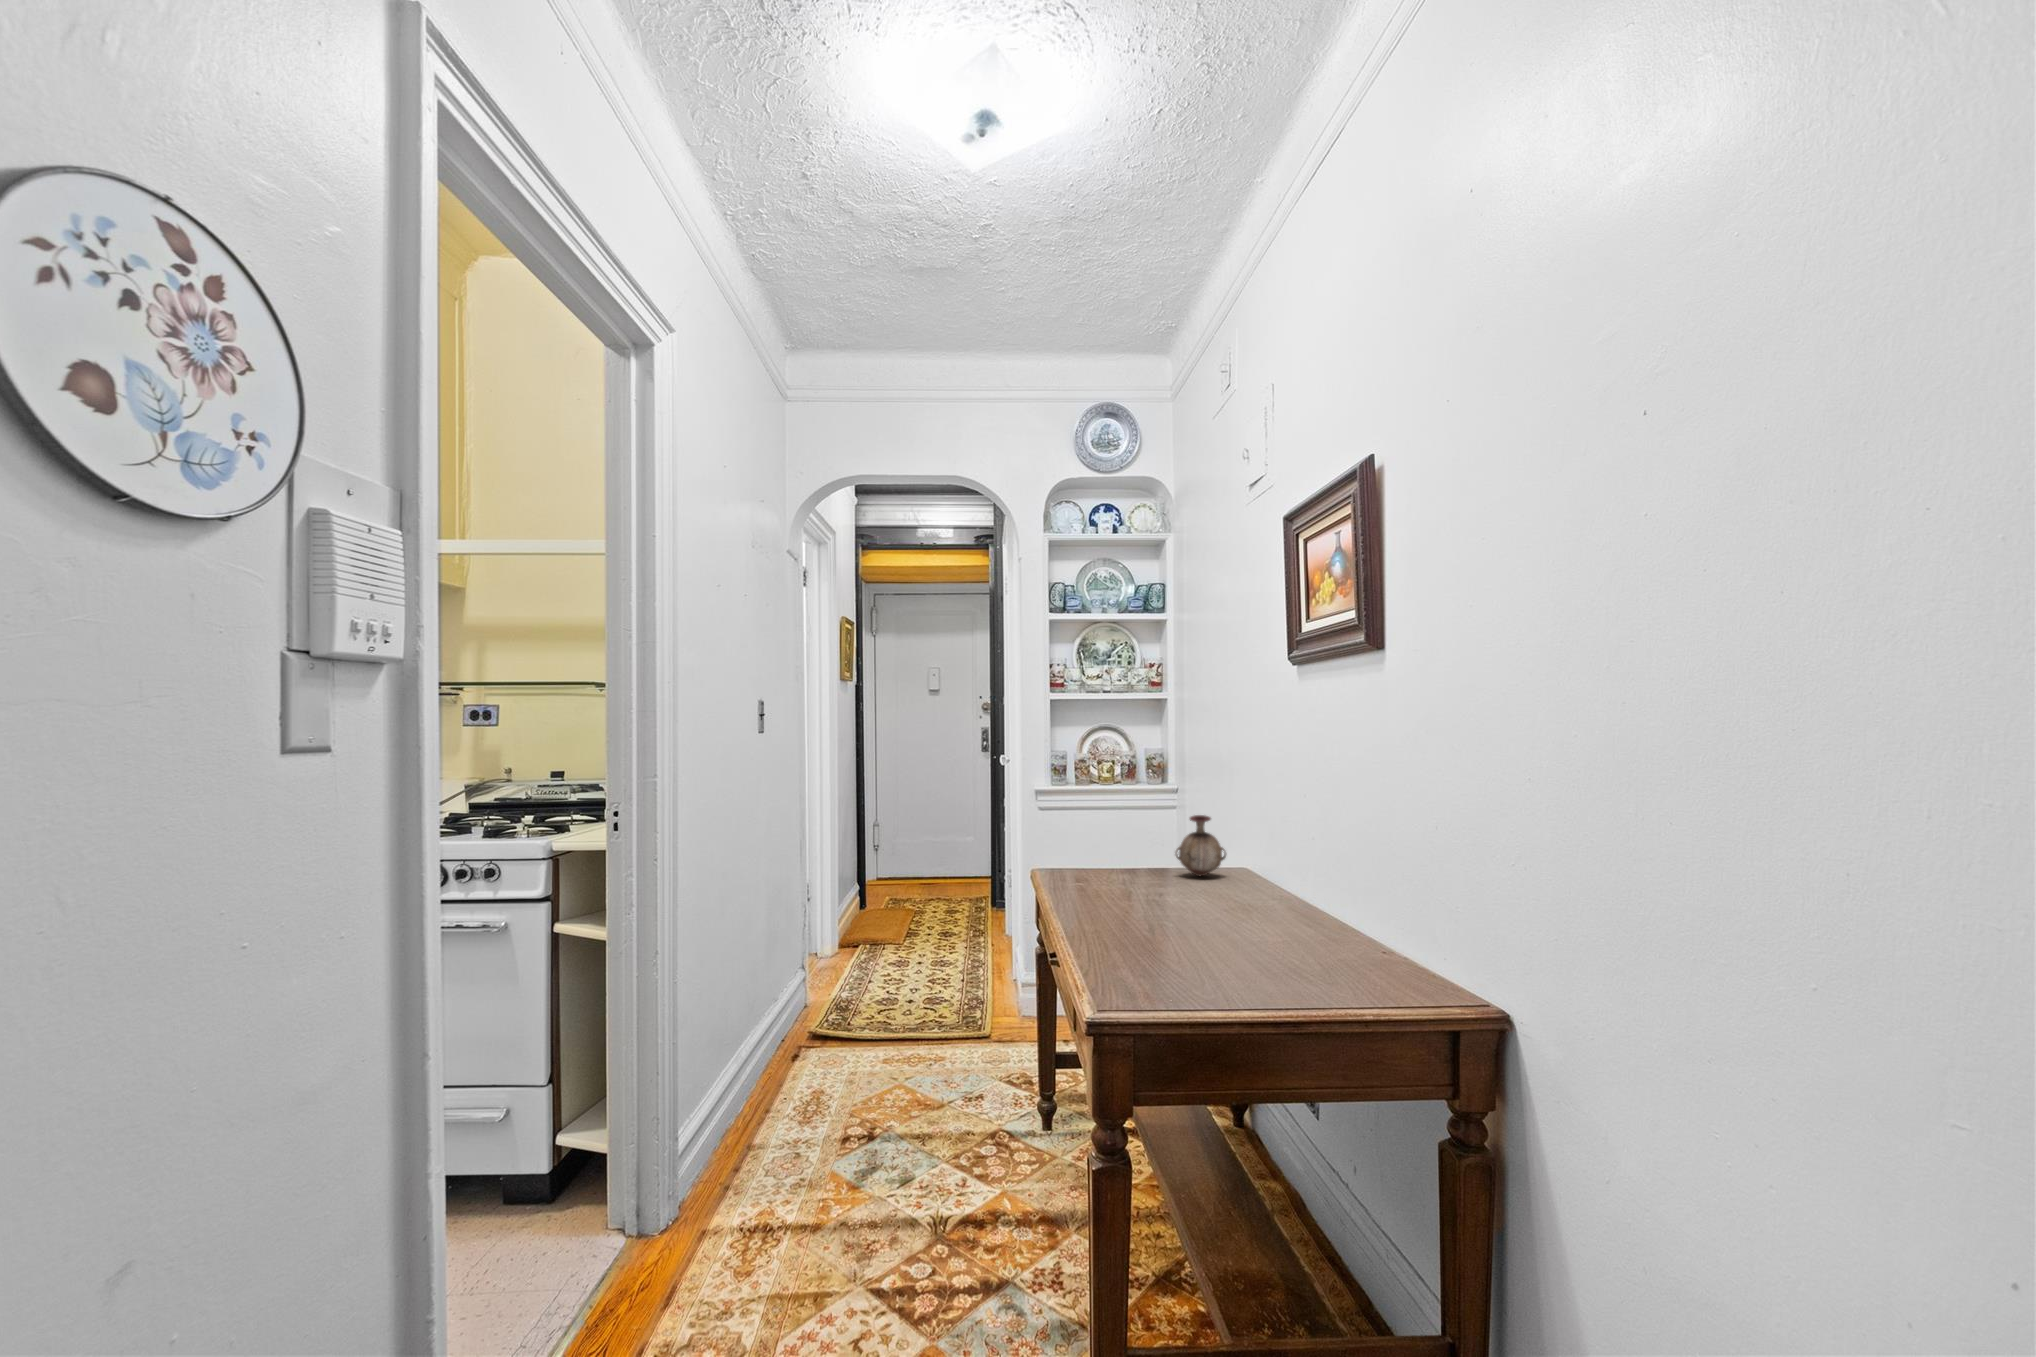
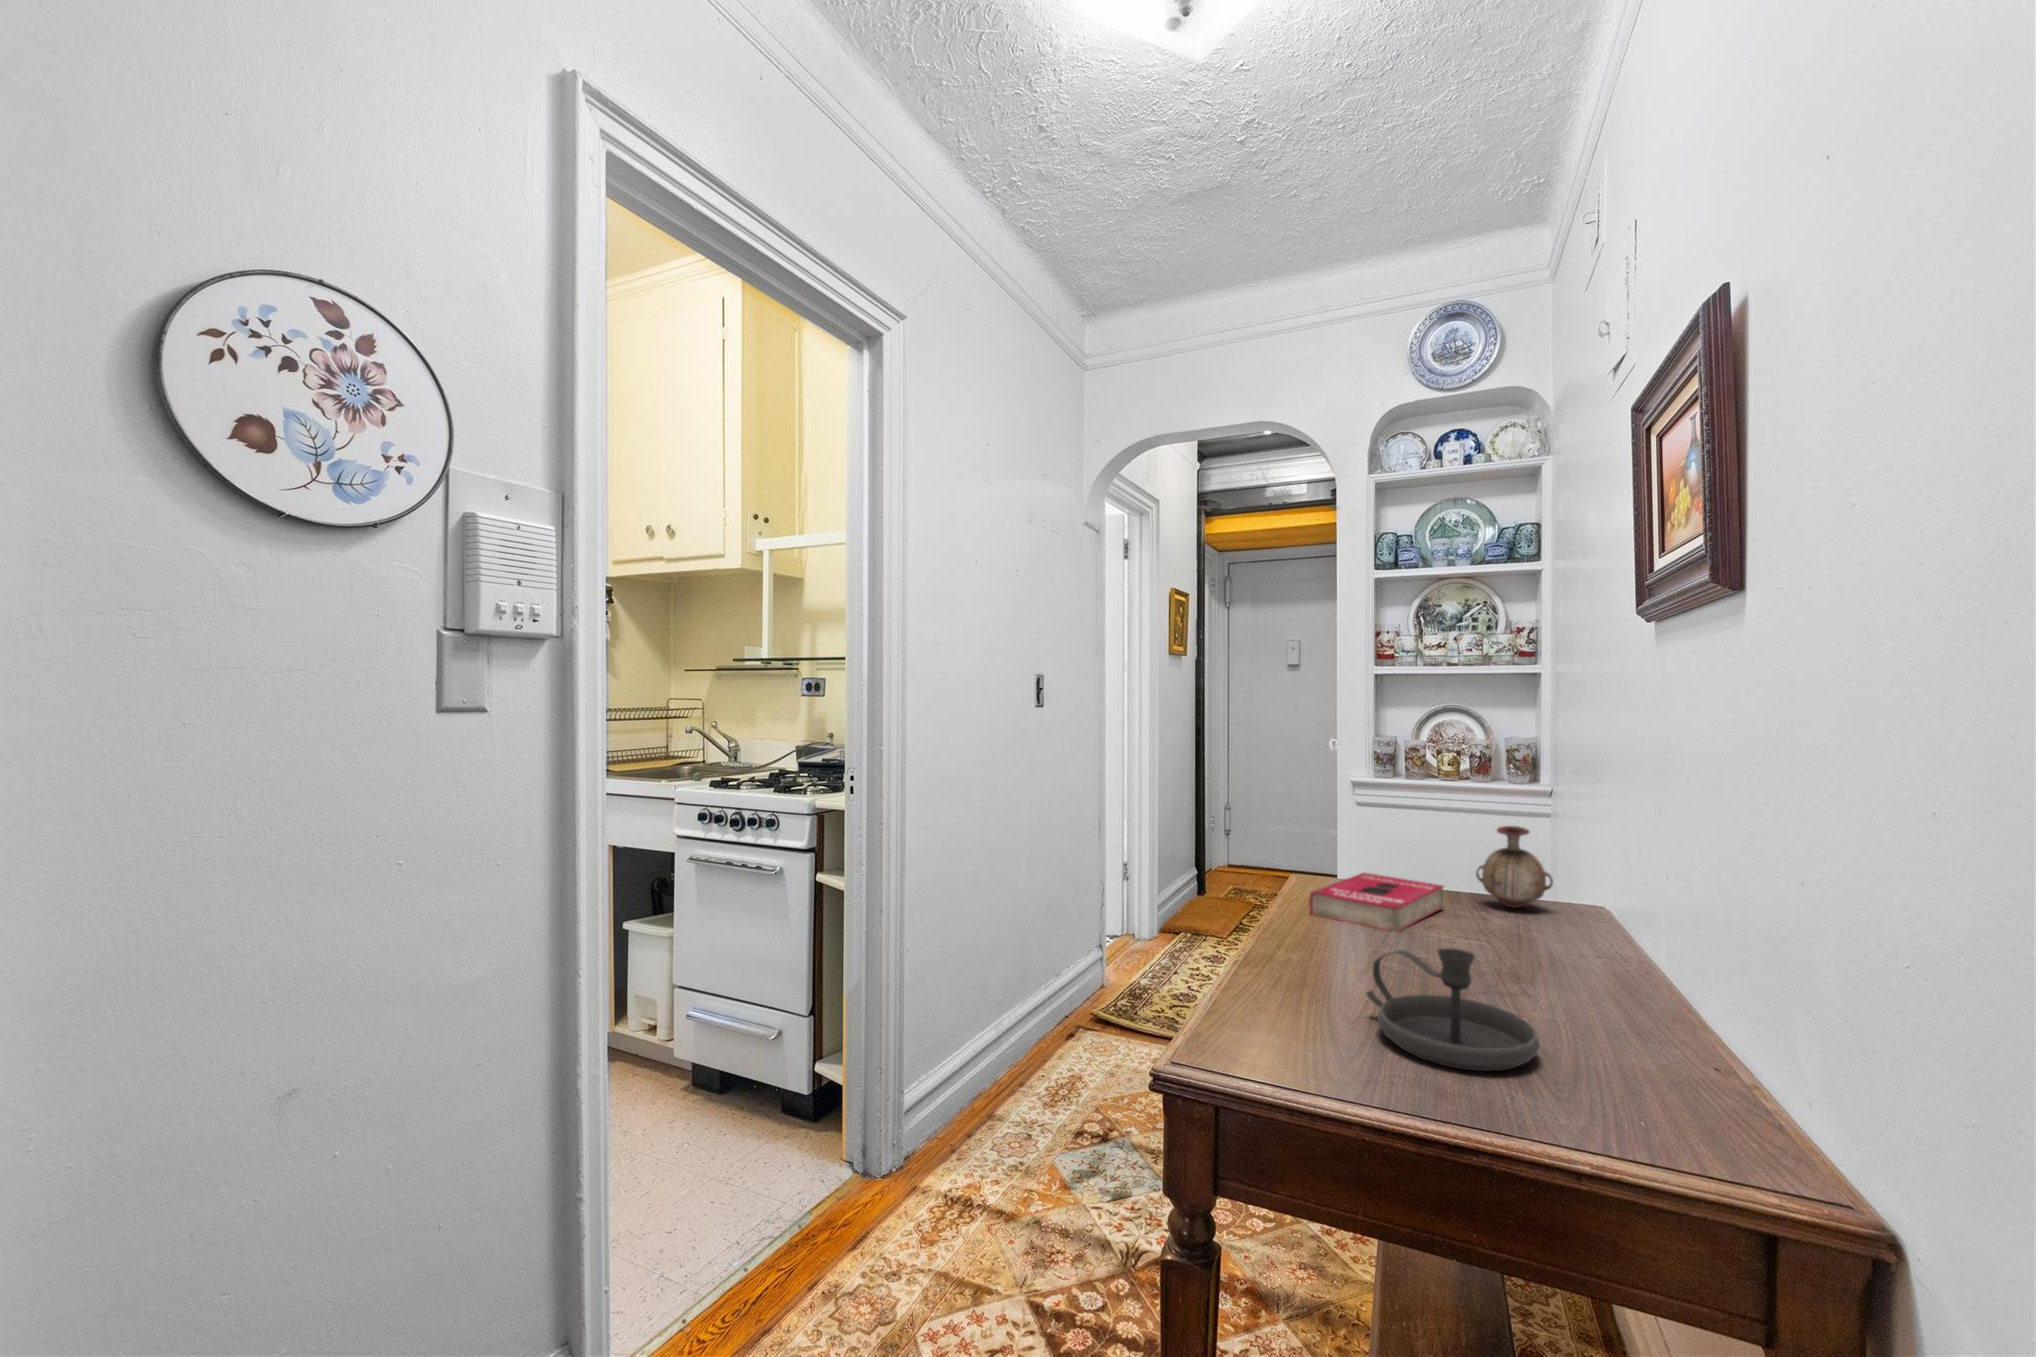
book: none [1077,862,1161,904] -> present [1309,873,1444,932]
candlestick: none [1186,899,1306,979] -> present [1367,948,1540,1071]

